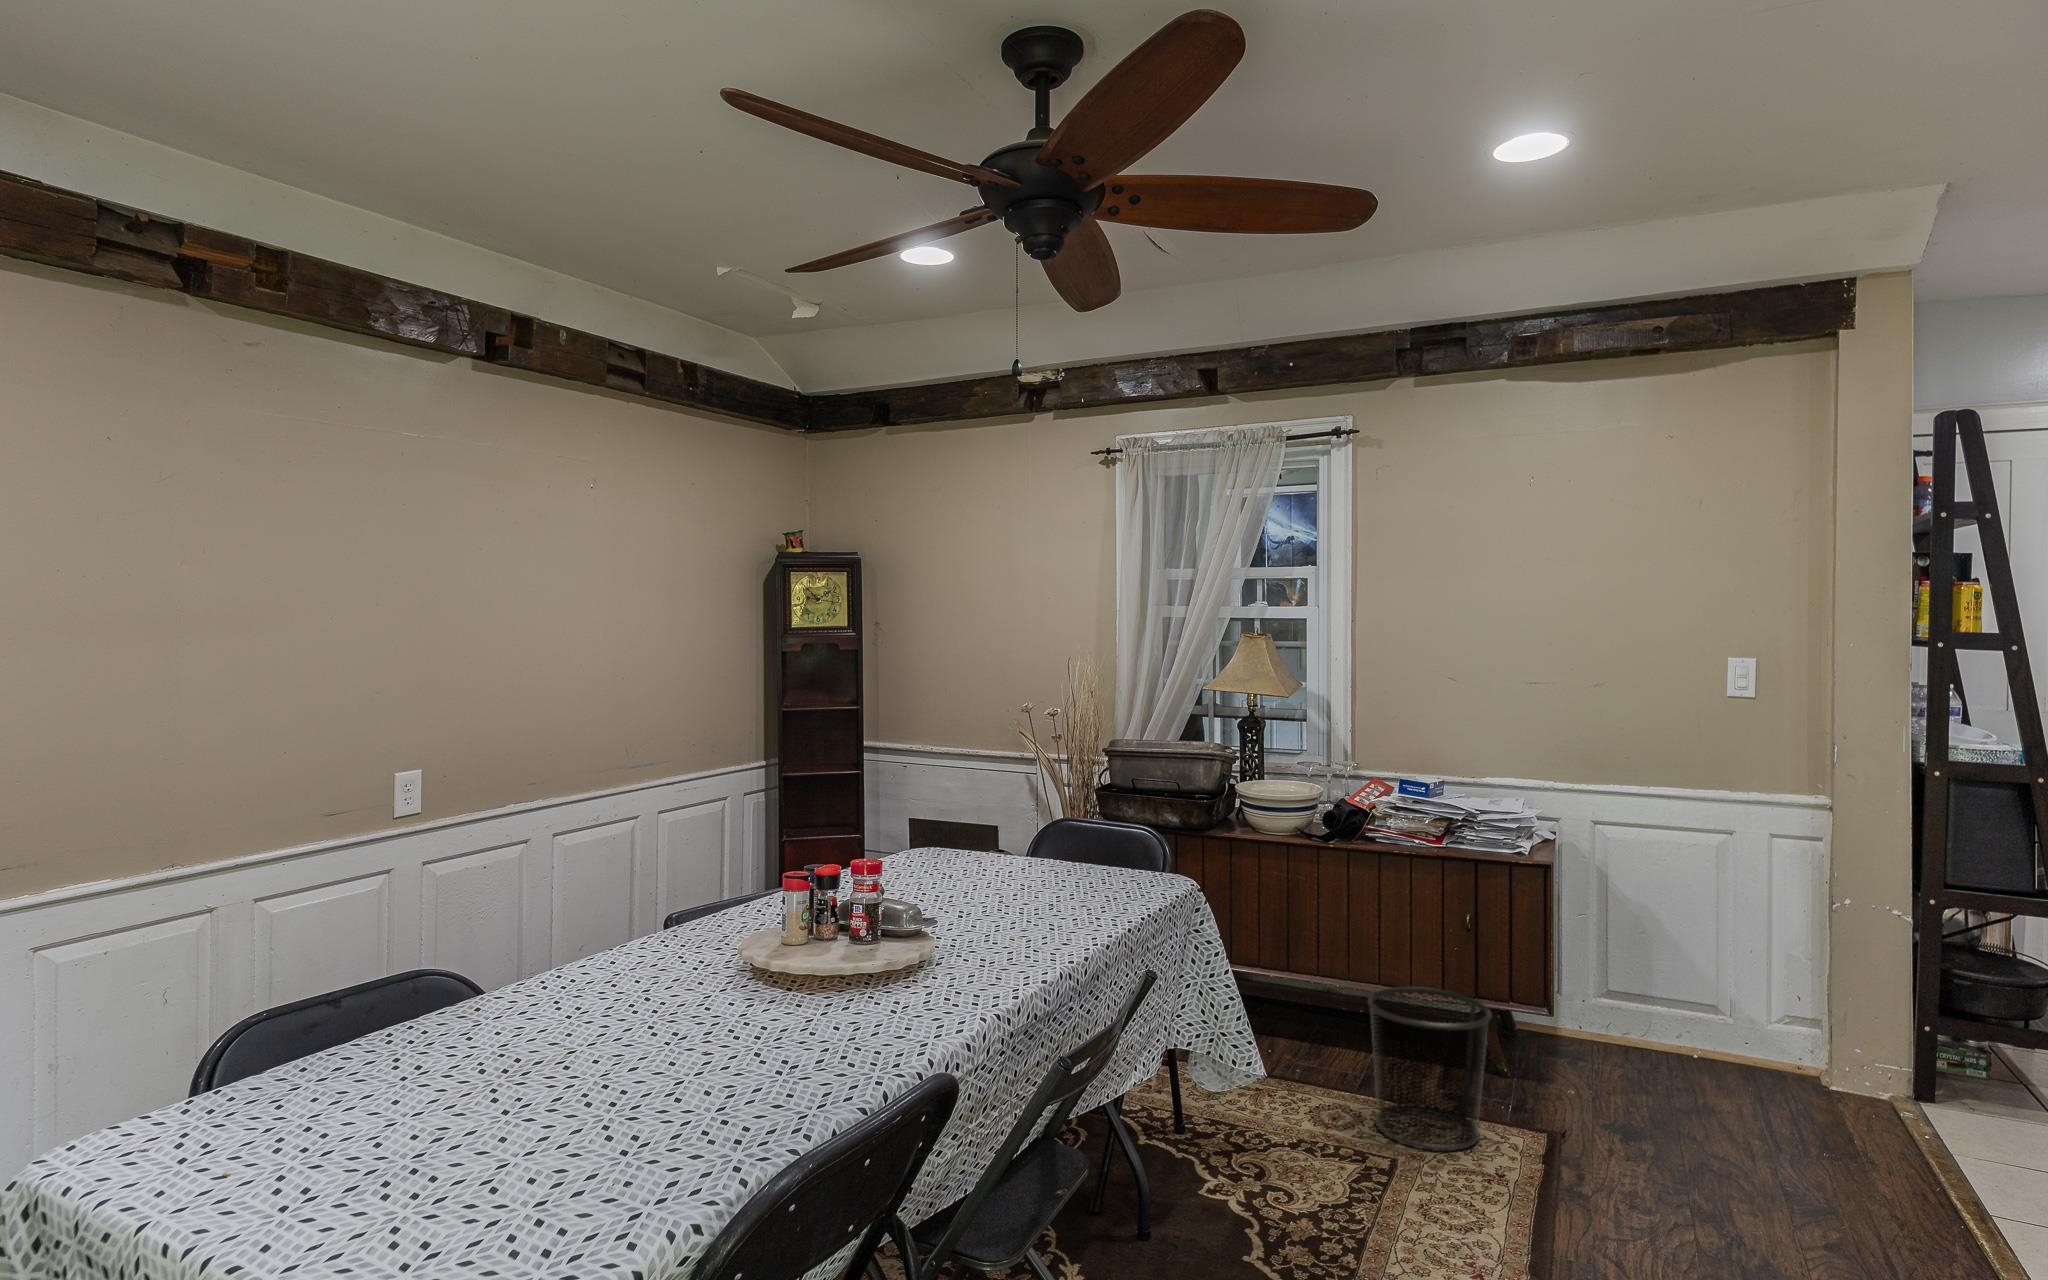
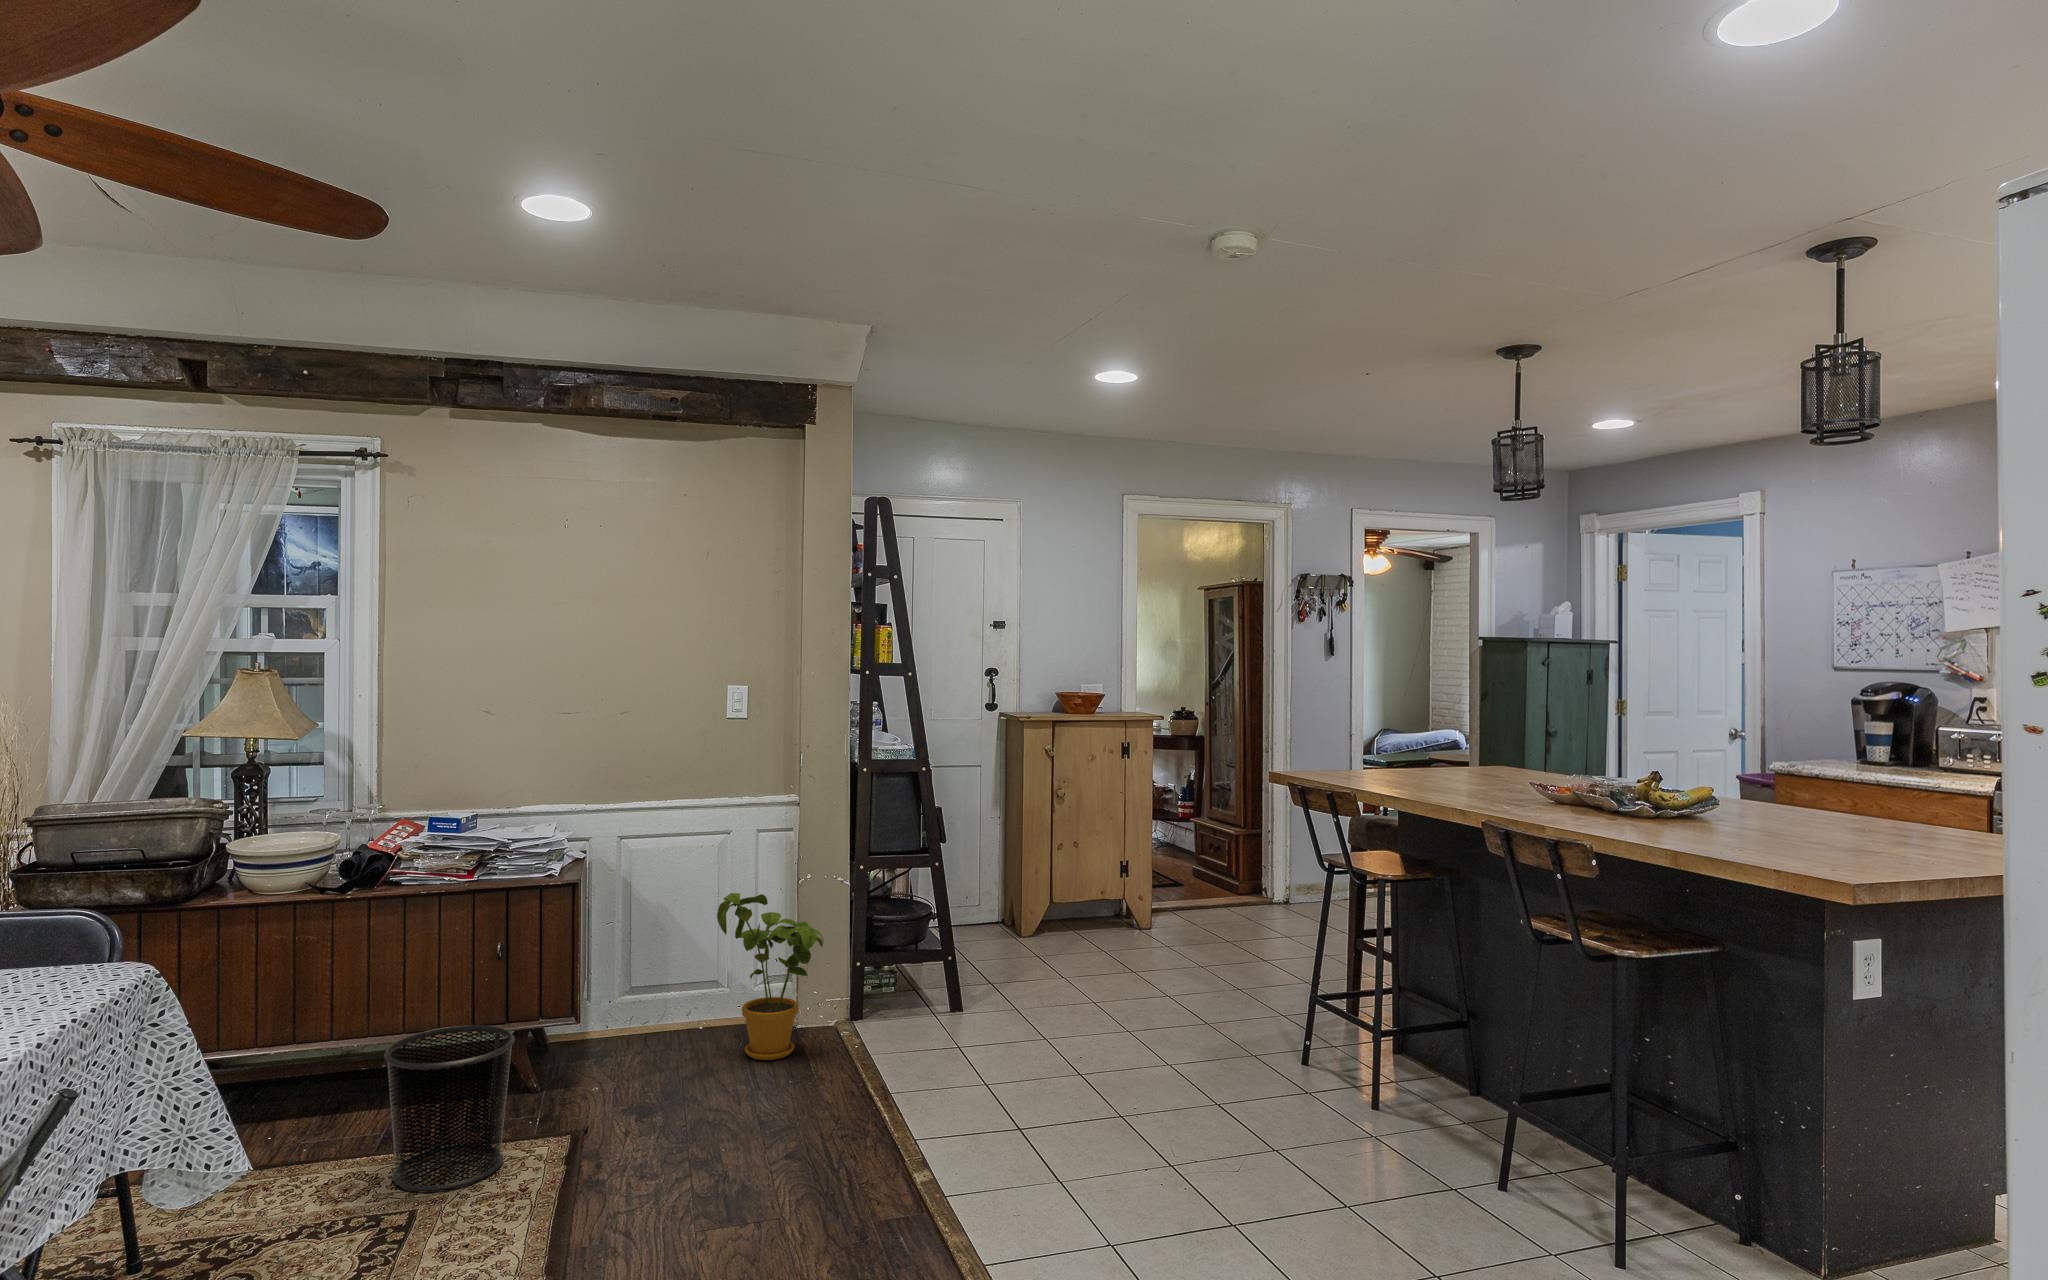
house plant: none [1719,902,1875,1115] -> present [717,893,824,1060]

